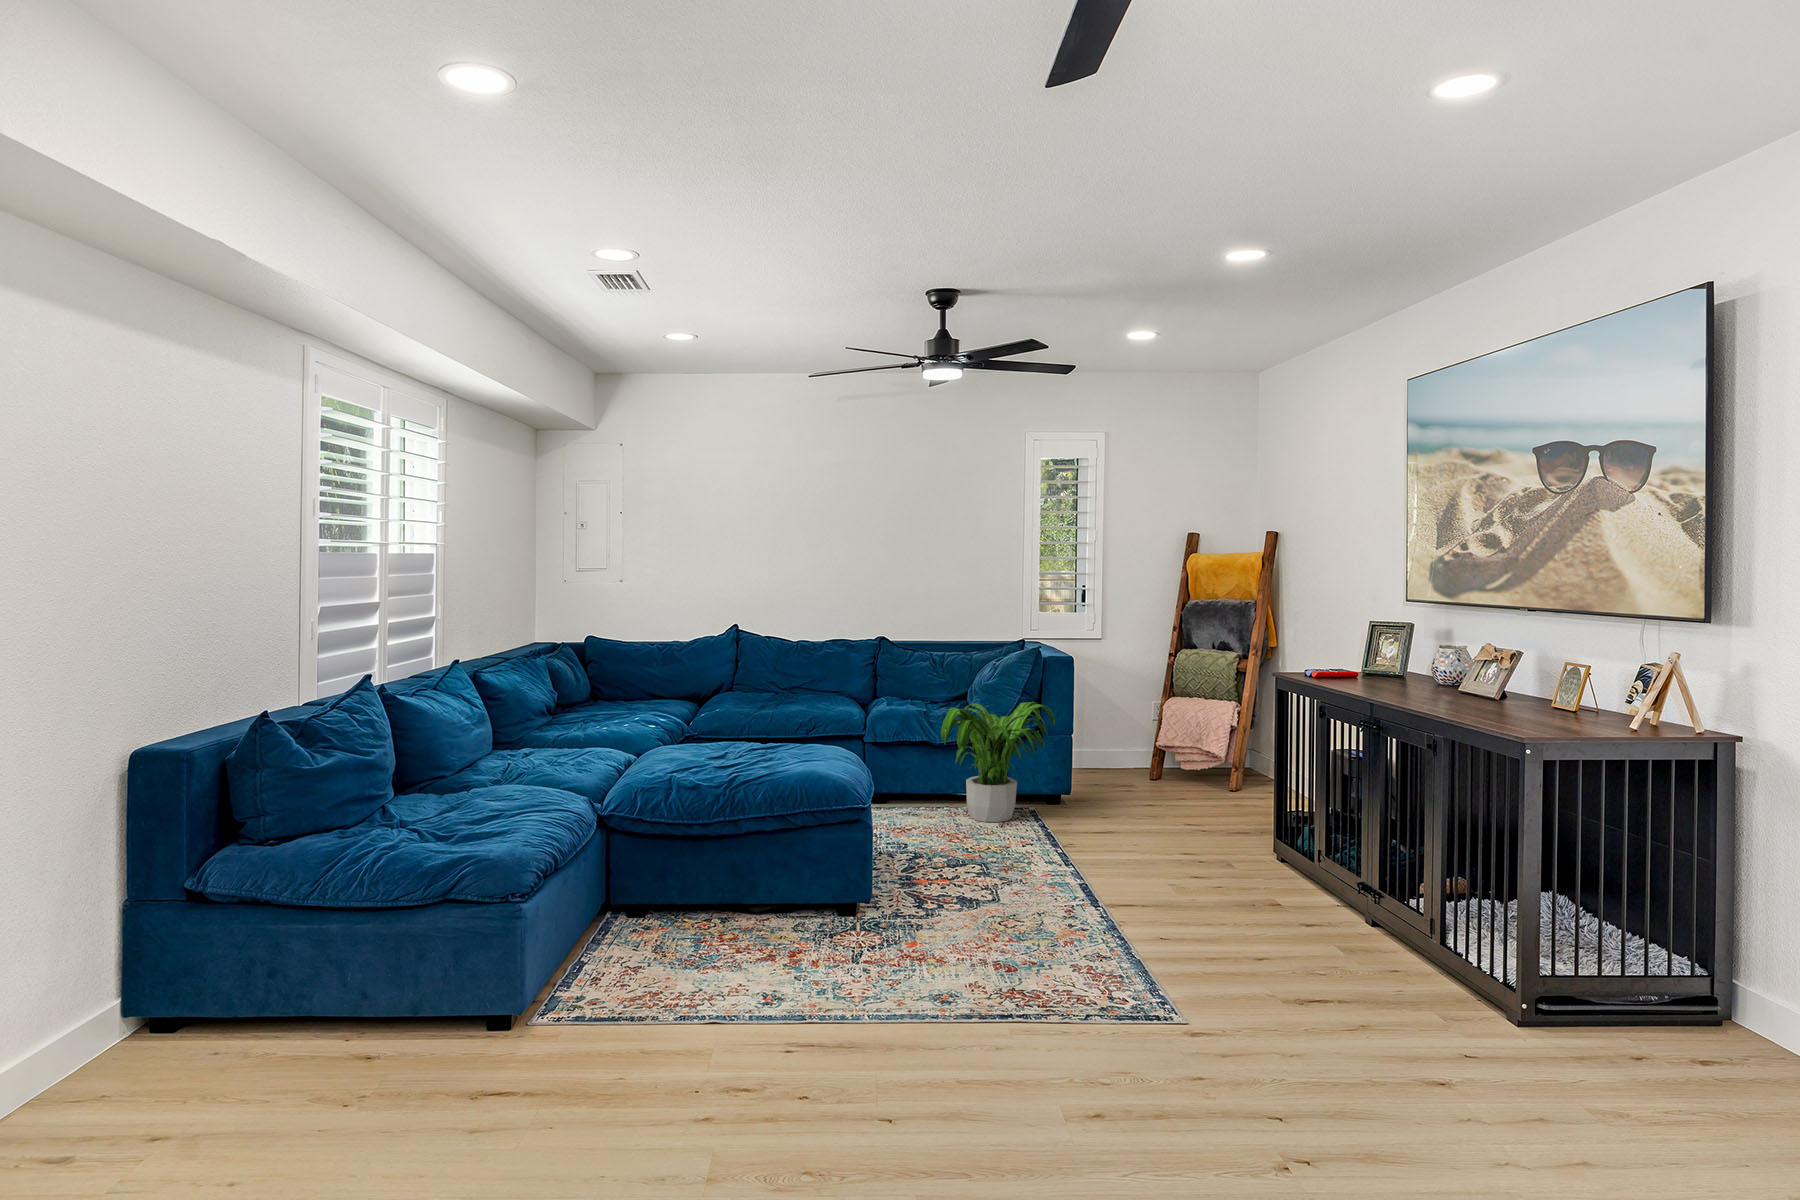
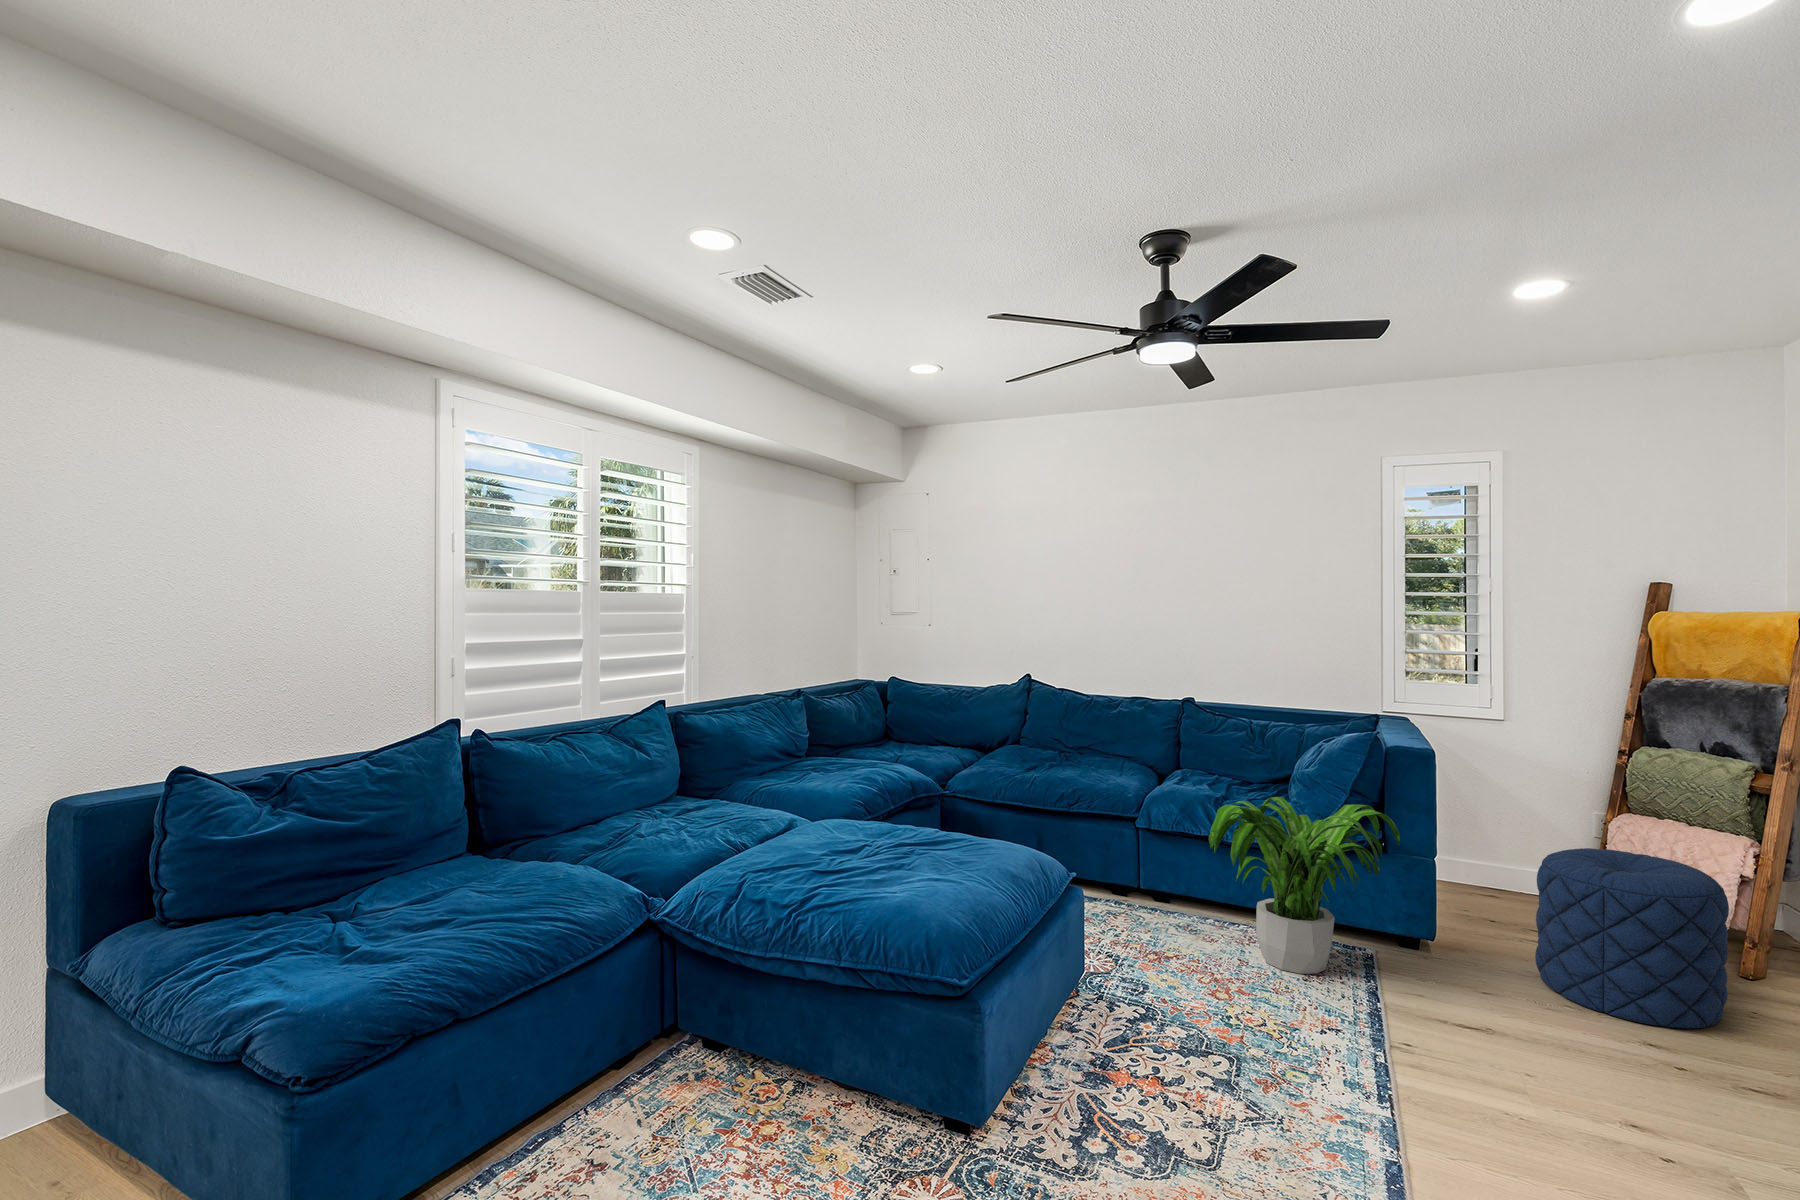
pouf: none [1129,717,1224,815] -> present [1535,848,1729,1028]

